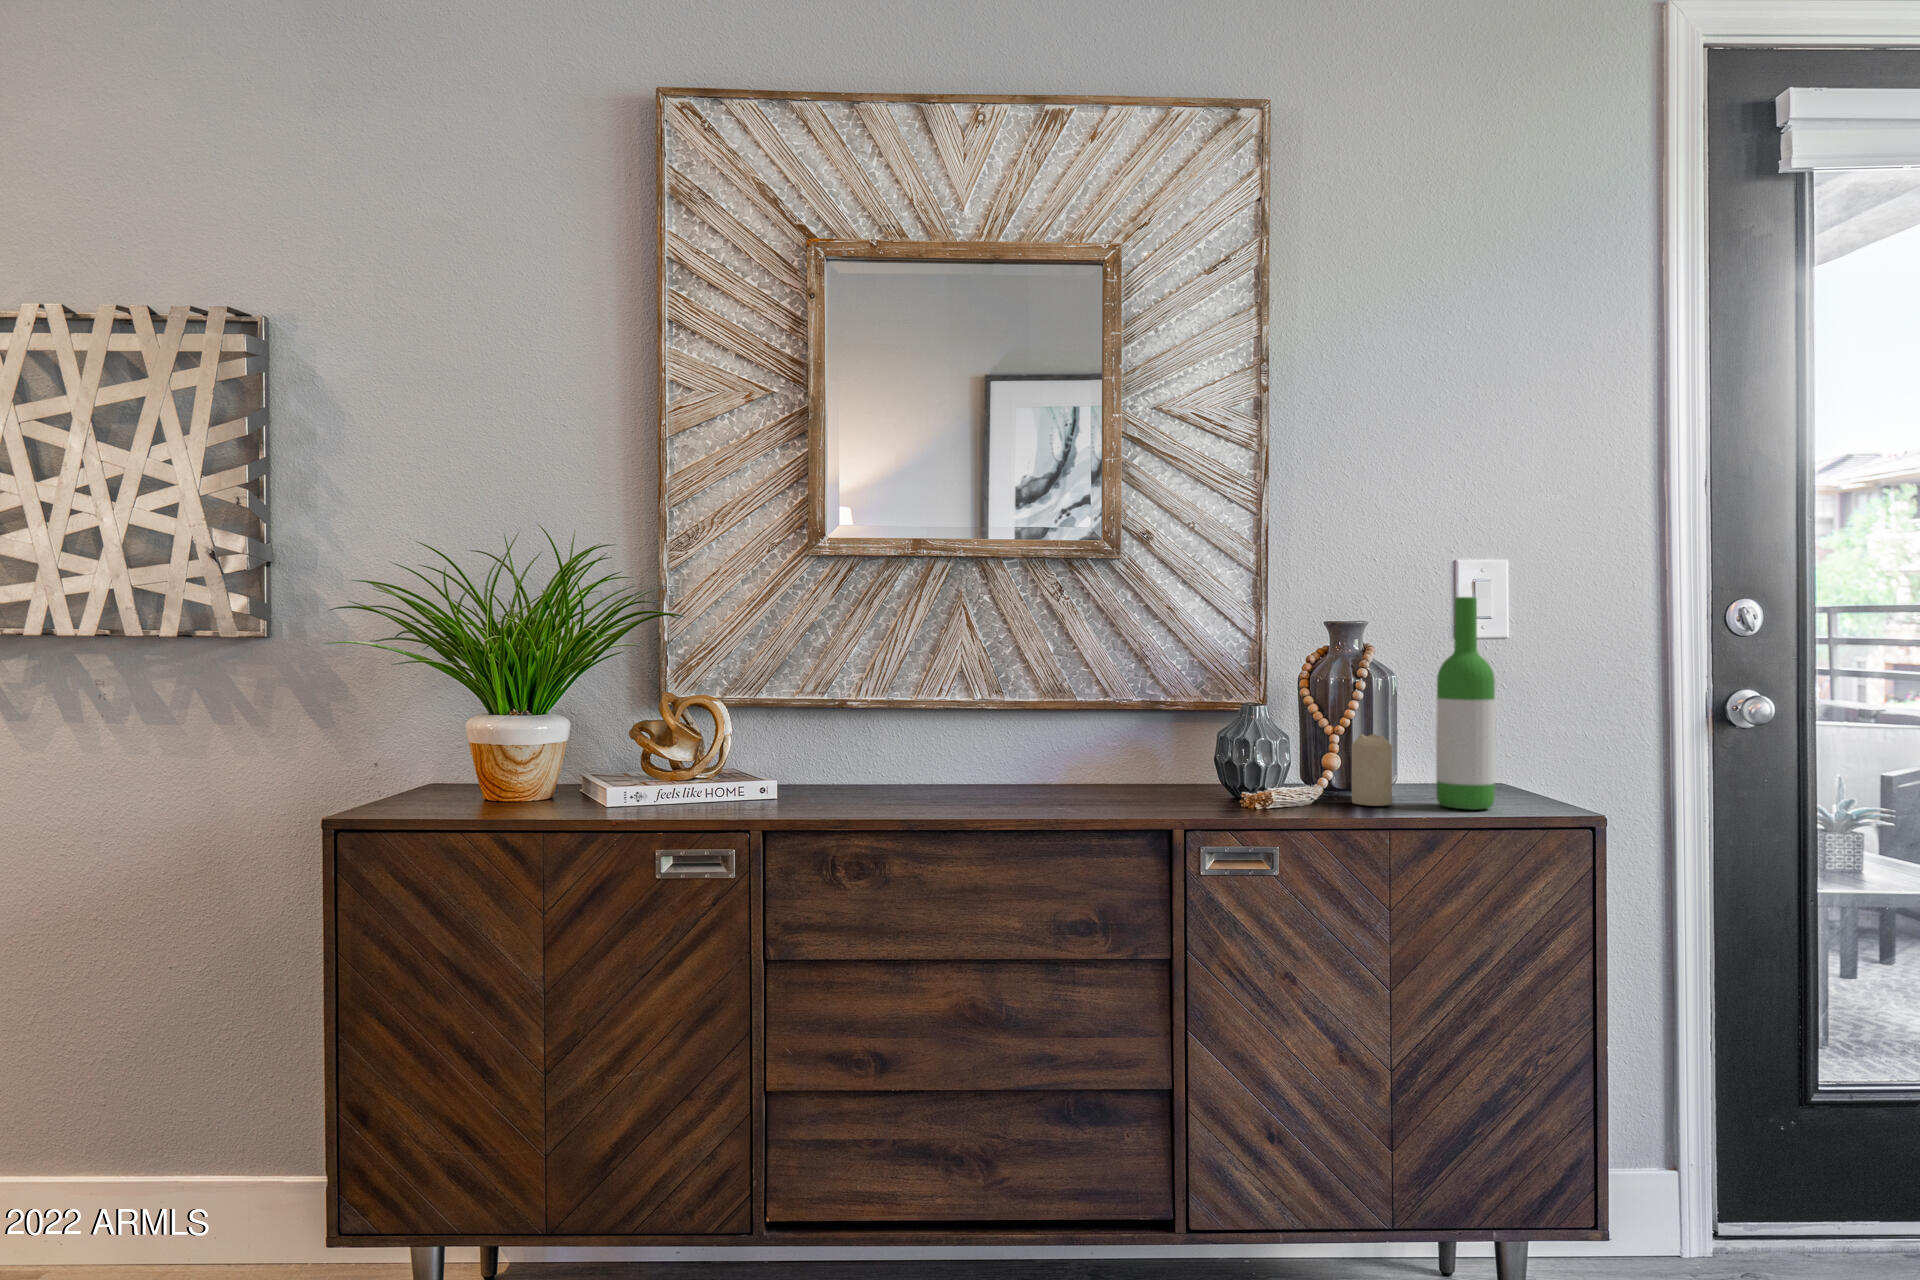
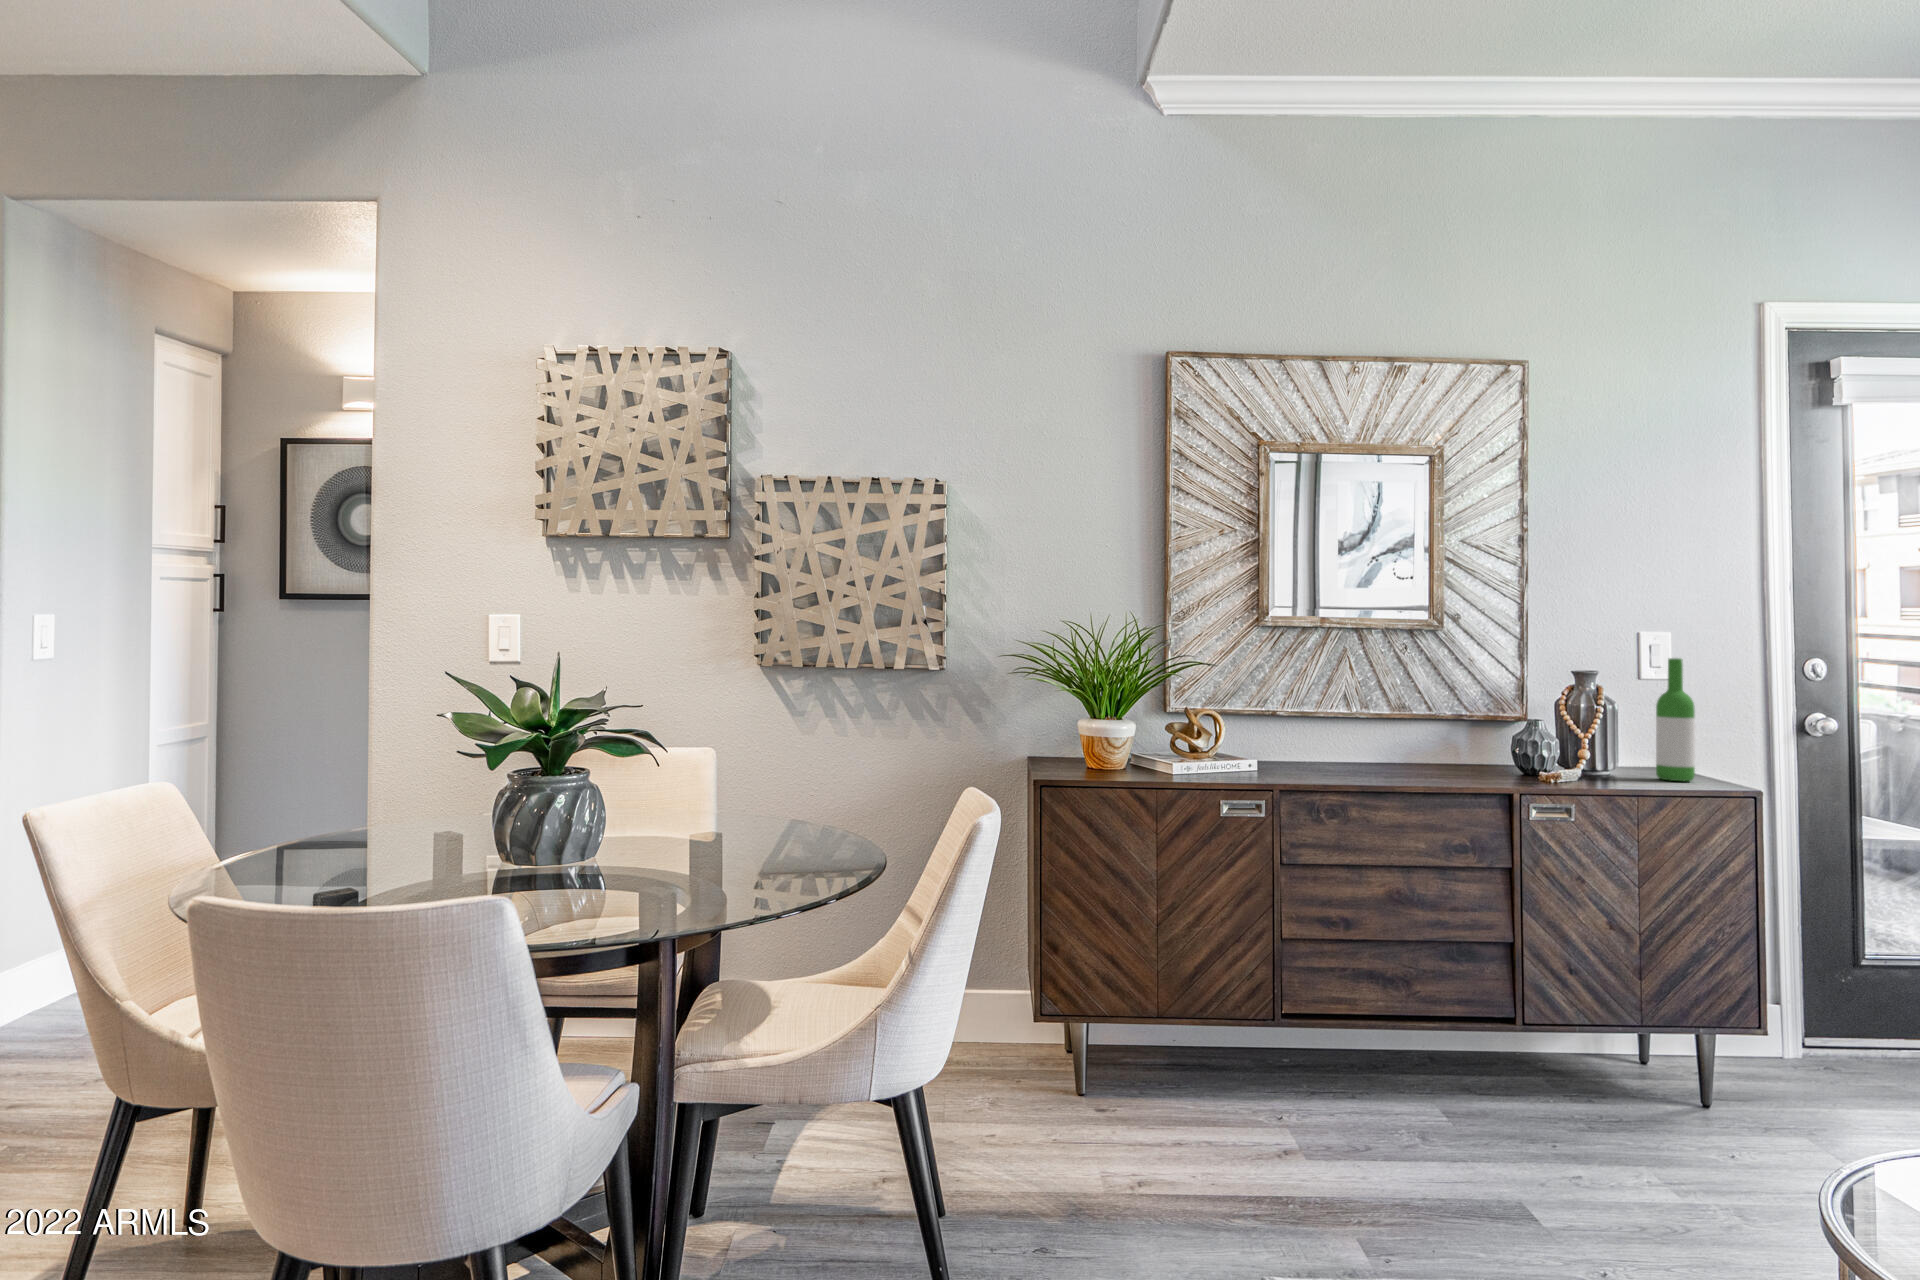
candle: present [1352,734,1392,806] -> none [1604,737,1630,779]

